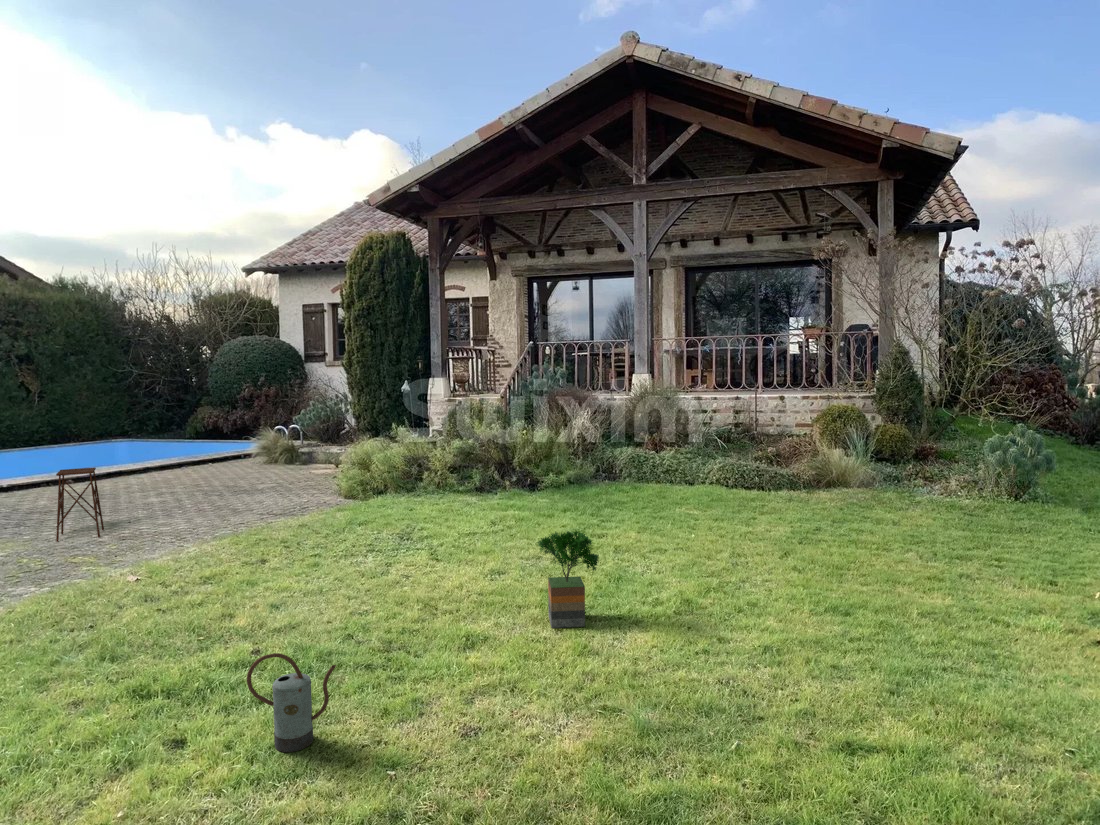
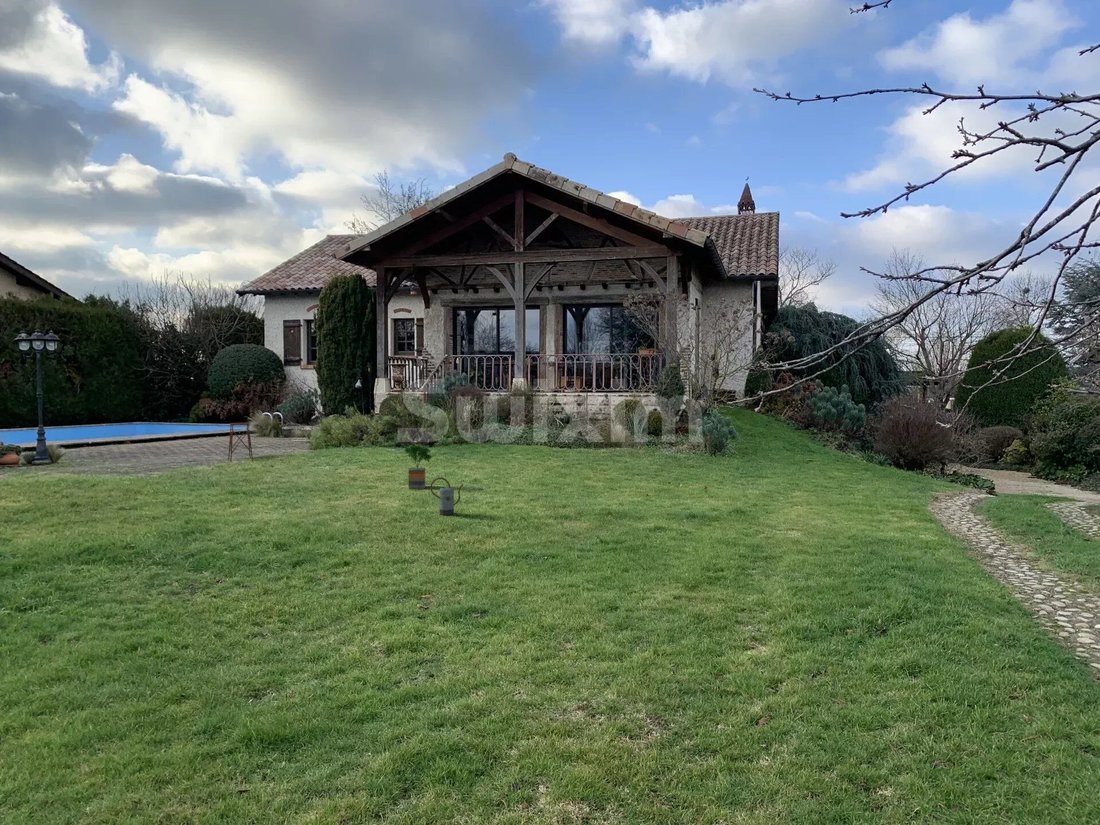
side table: present [56,467,104,542] -> present [228,423,253,462]
watering can: present [247,653,336,752] -> present [430,478,463,515]

